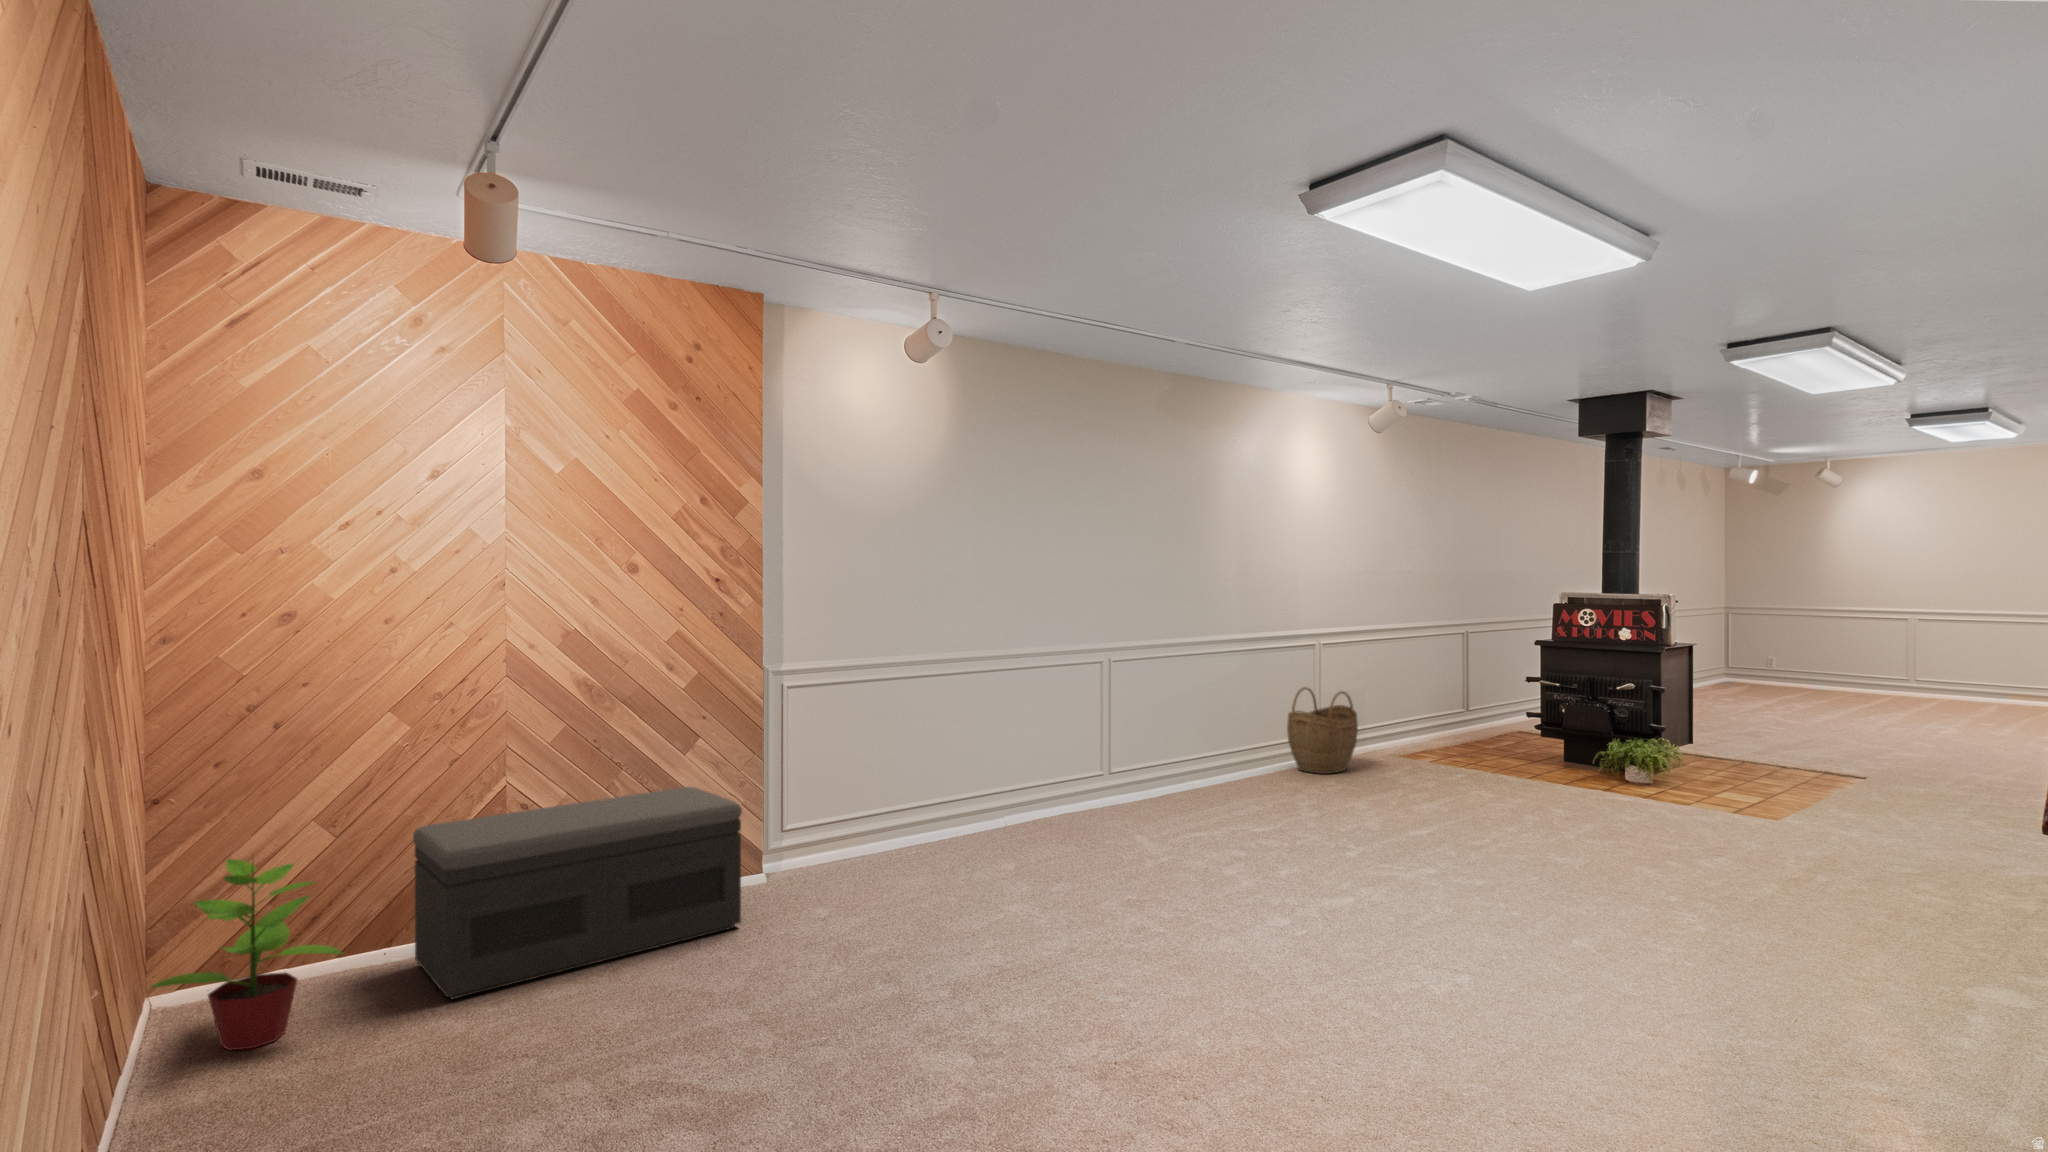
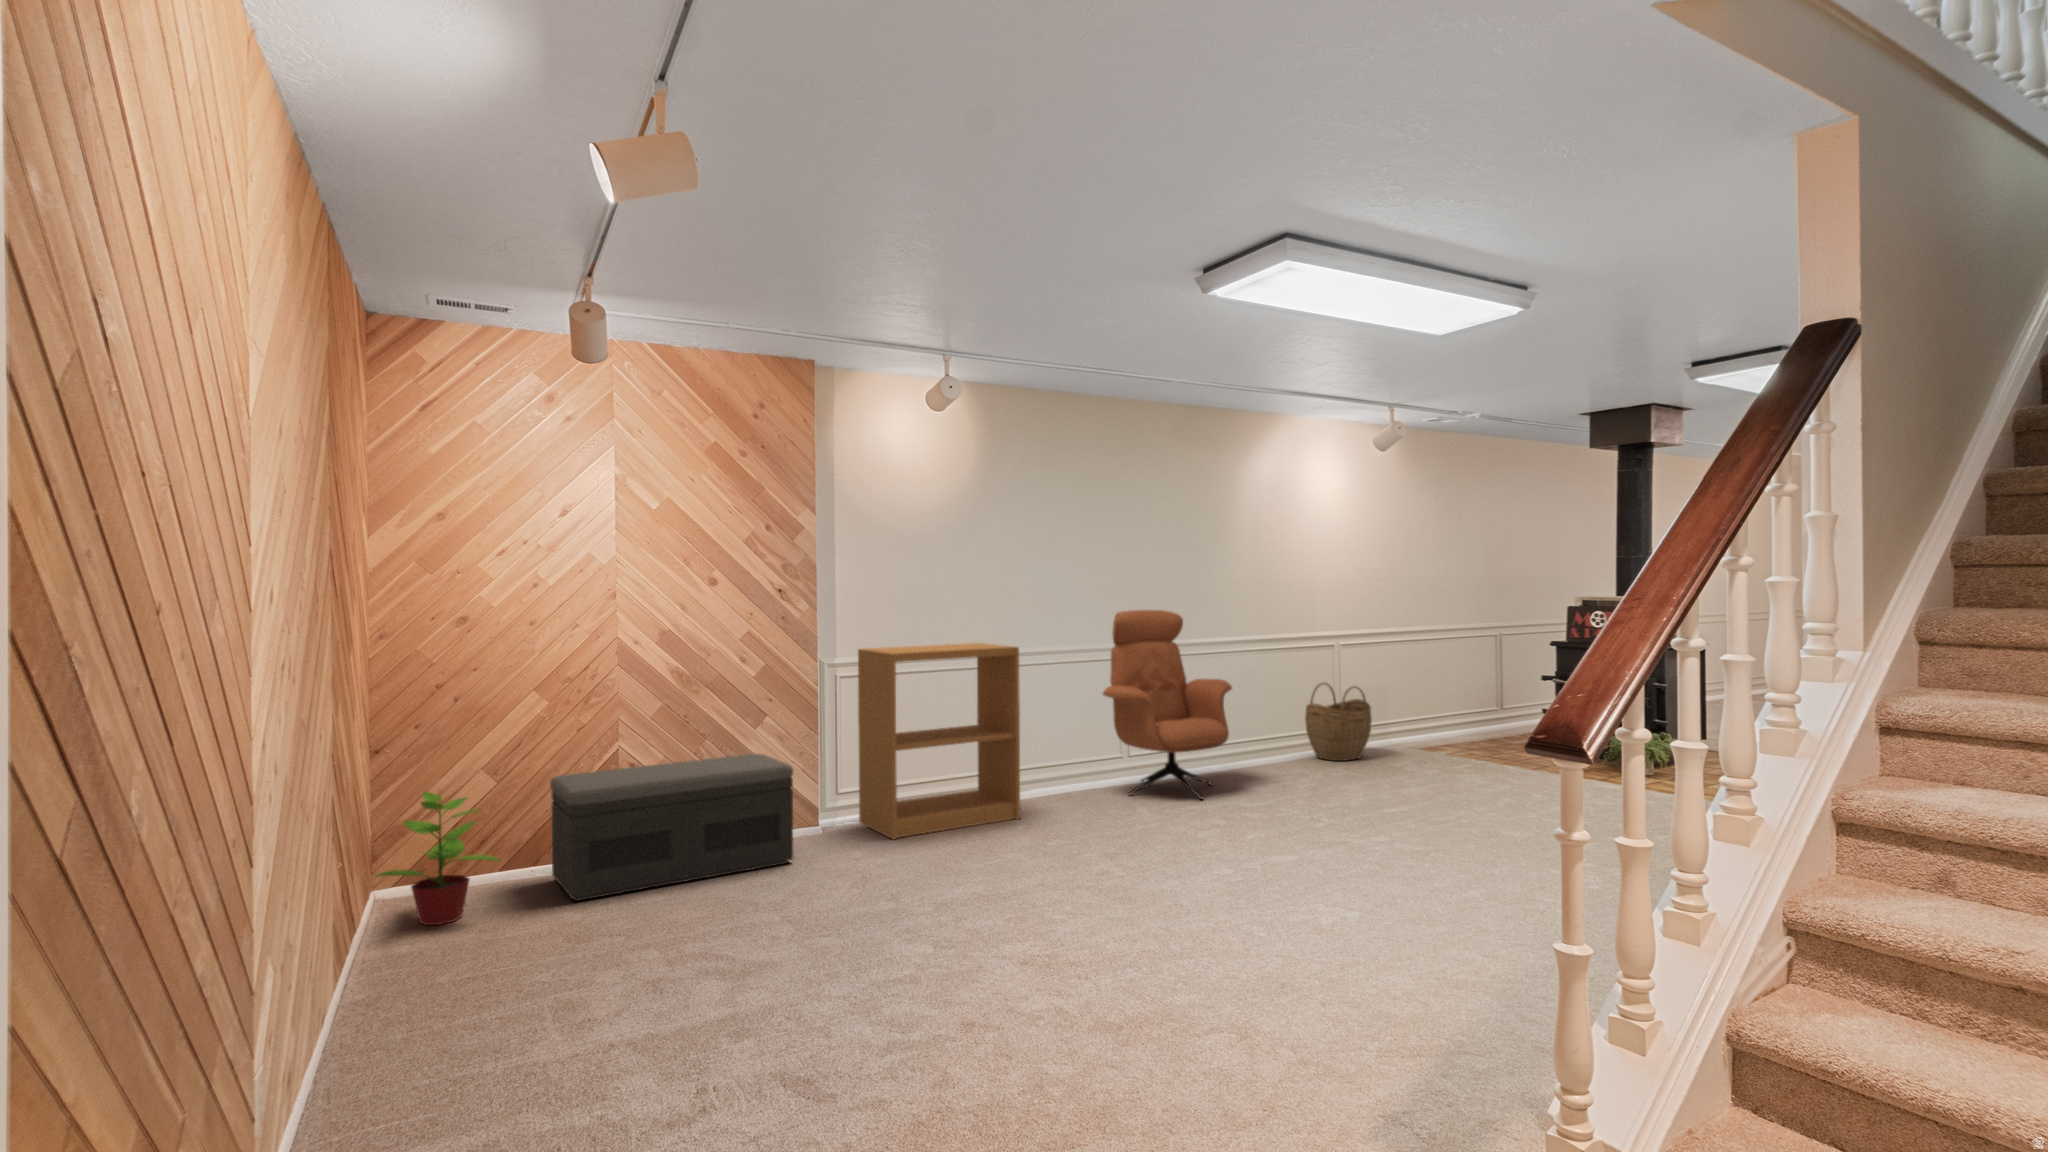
armchair: none [1086,607,1227,826] -> present [1103,610,1232,800]
bookshelf: none [809,645,1005,889] -> present [858,643,1020,839]

